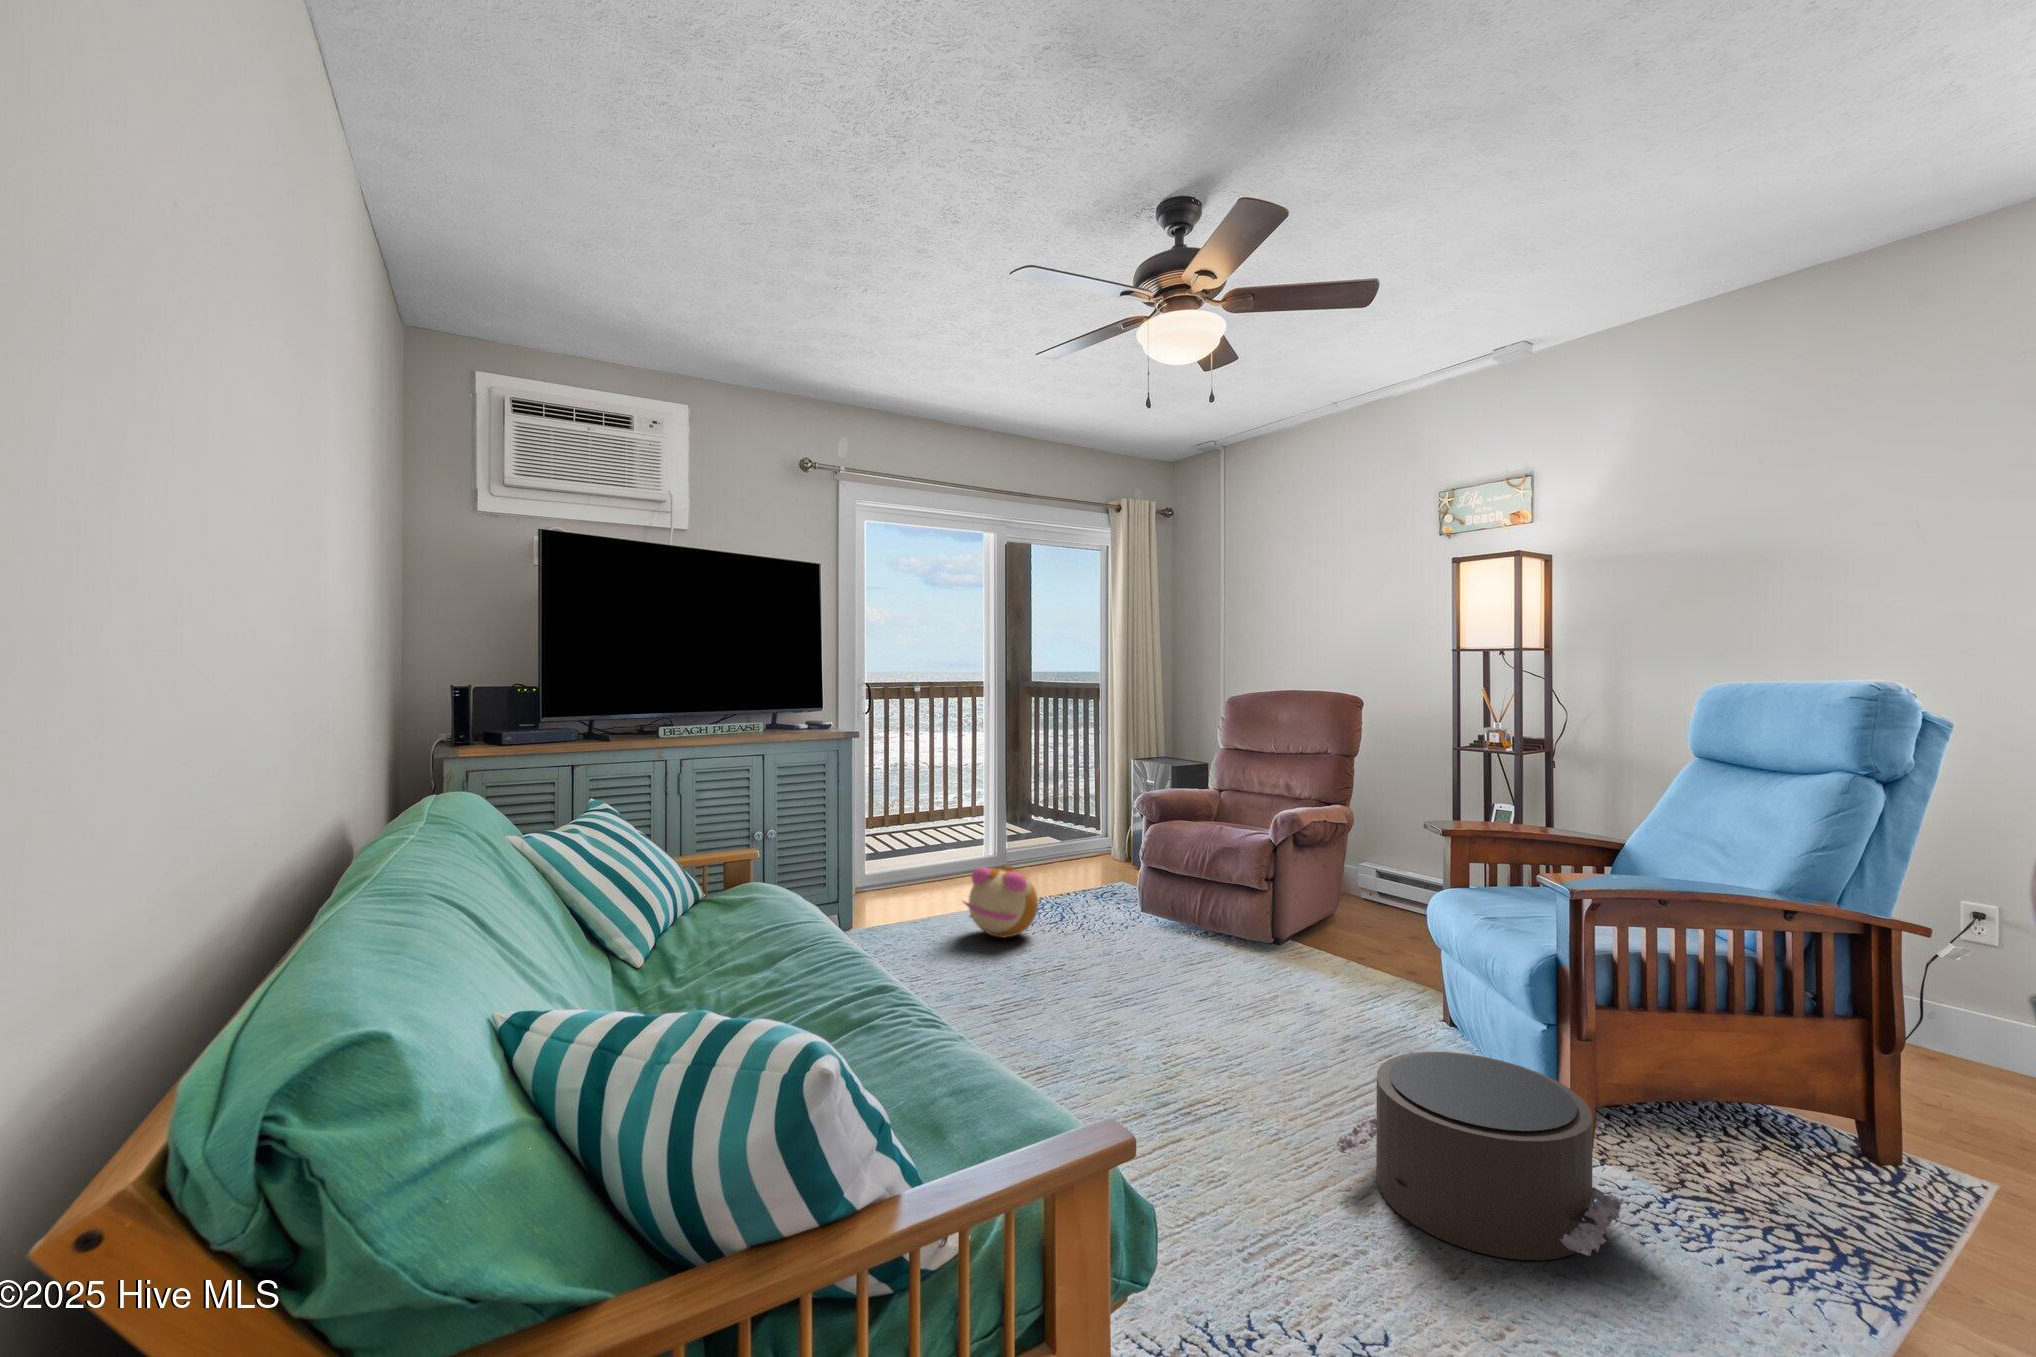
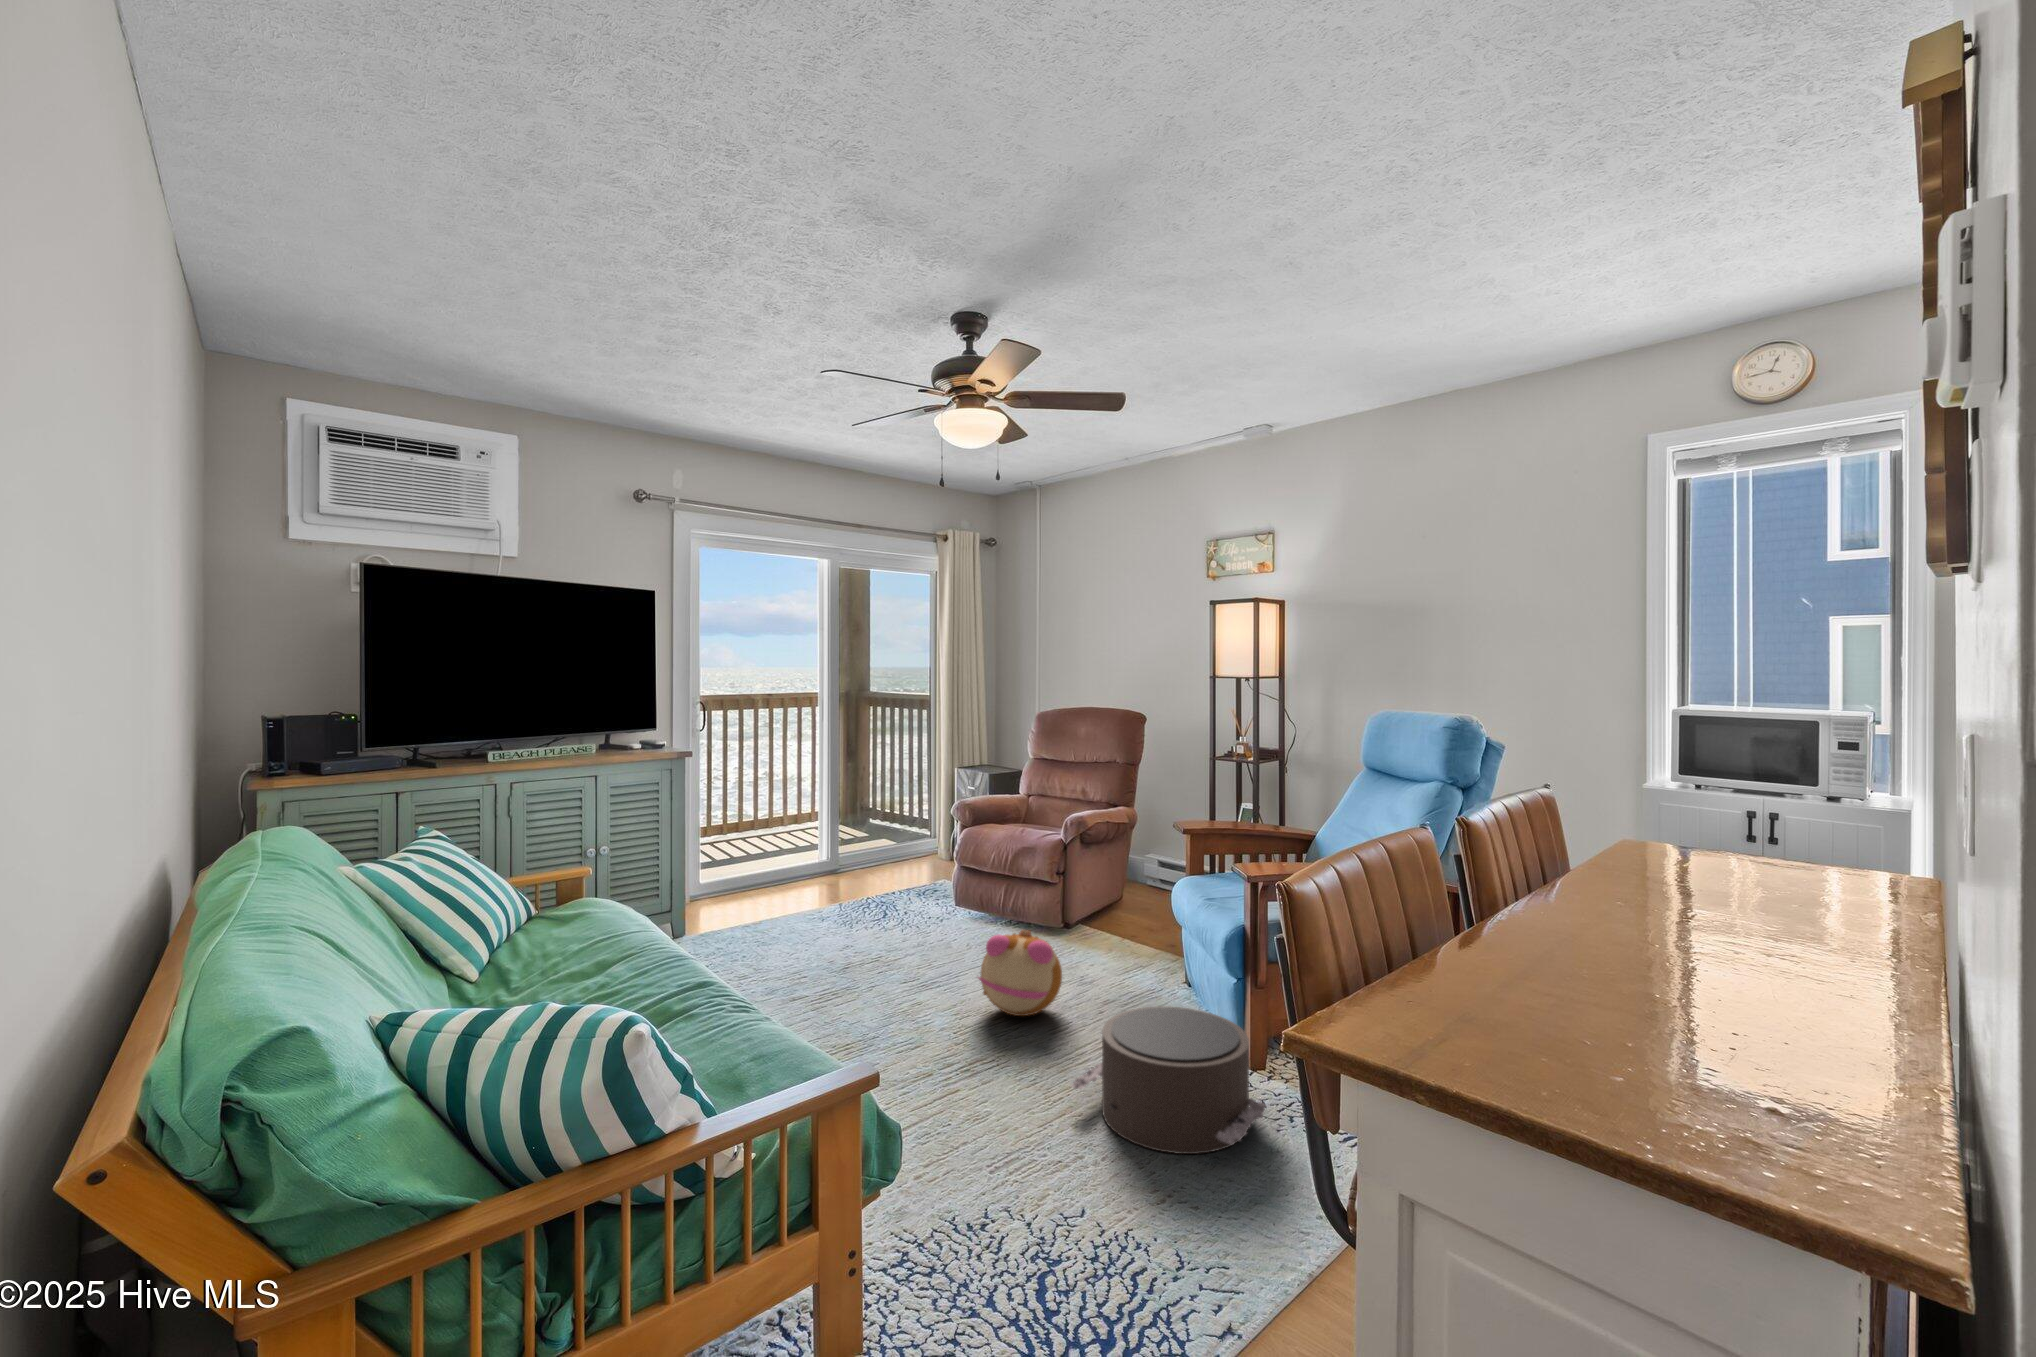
plush toy: present [963,865,1038,938] -> present [978,930,1062,1016]

